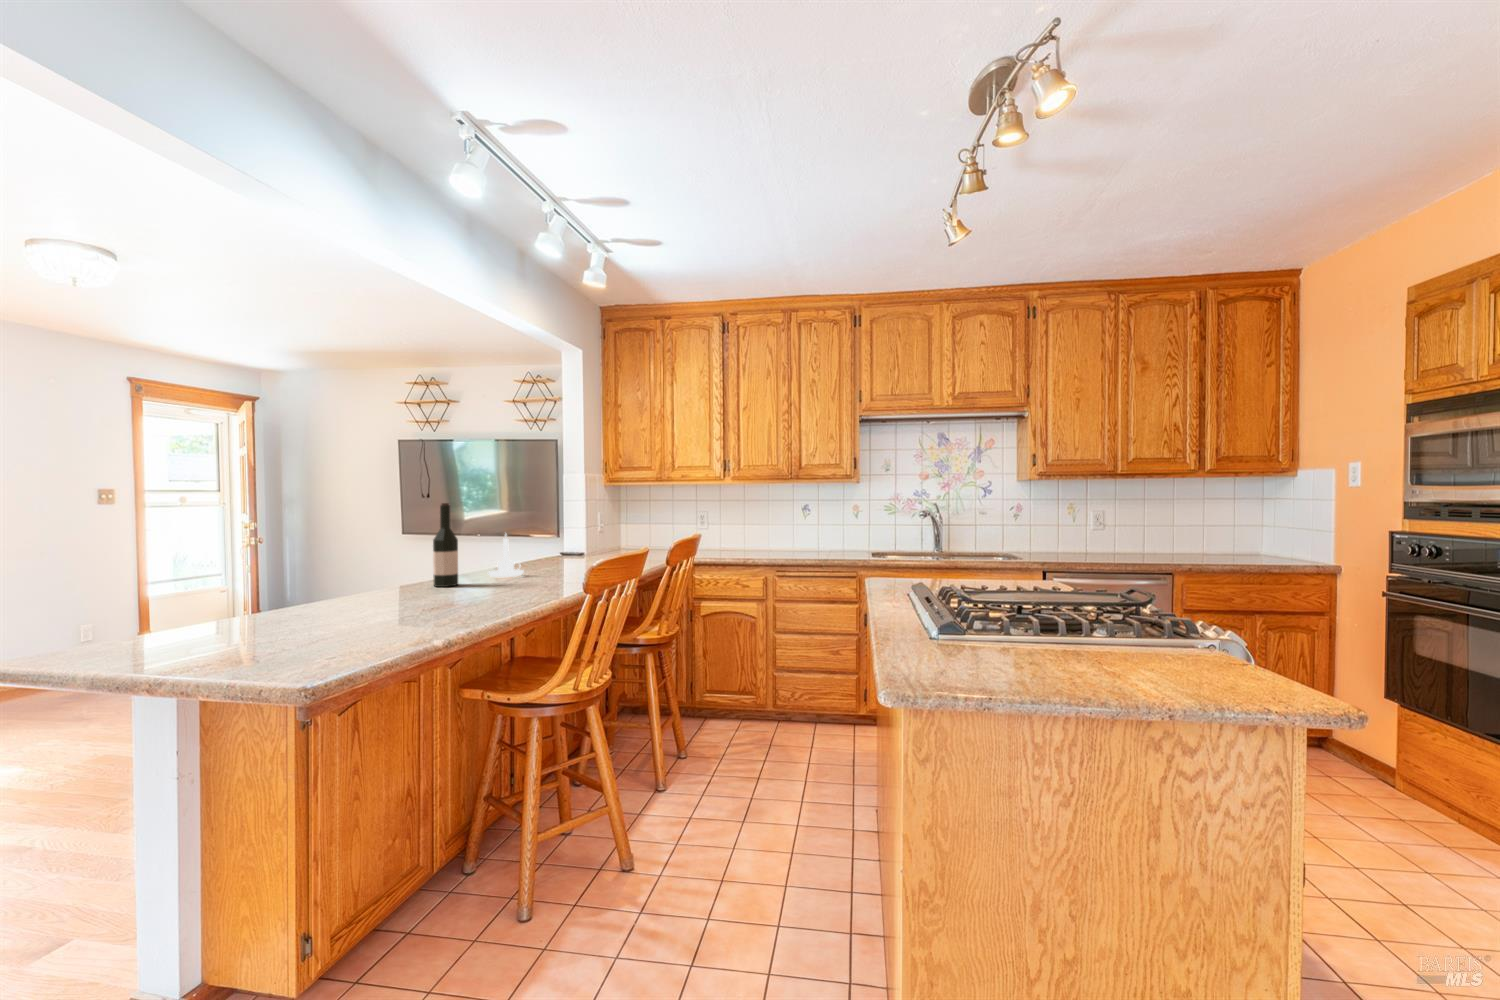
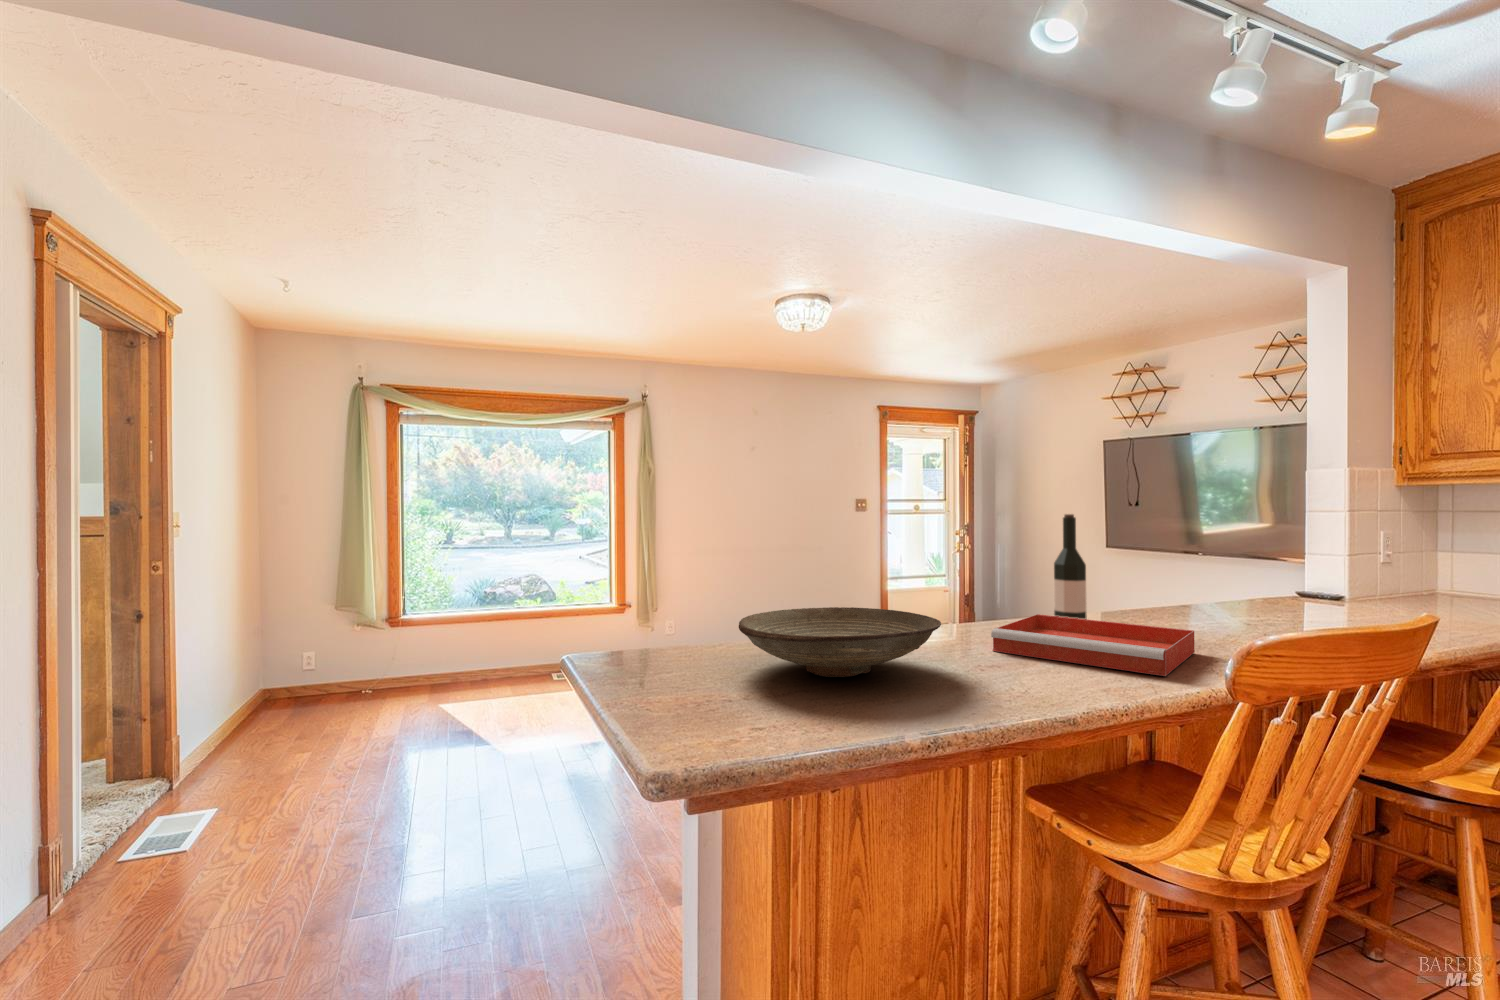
candle holder: present [488,534,524,577] -> none [1141,558,1201,626]
tray: none [412,574,534,605] -> present [991,614,1195,676]
decorative bowl: none [204,582,404,639] -> present [739,607,941,677]

